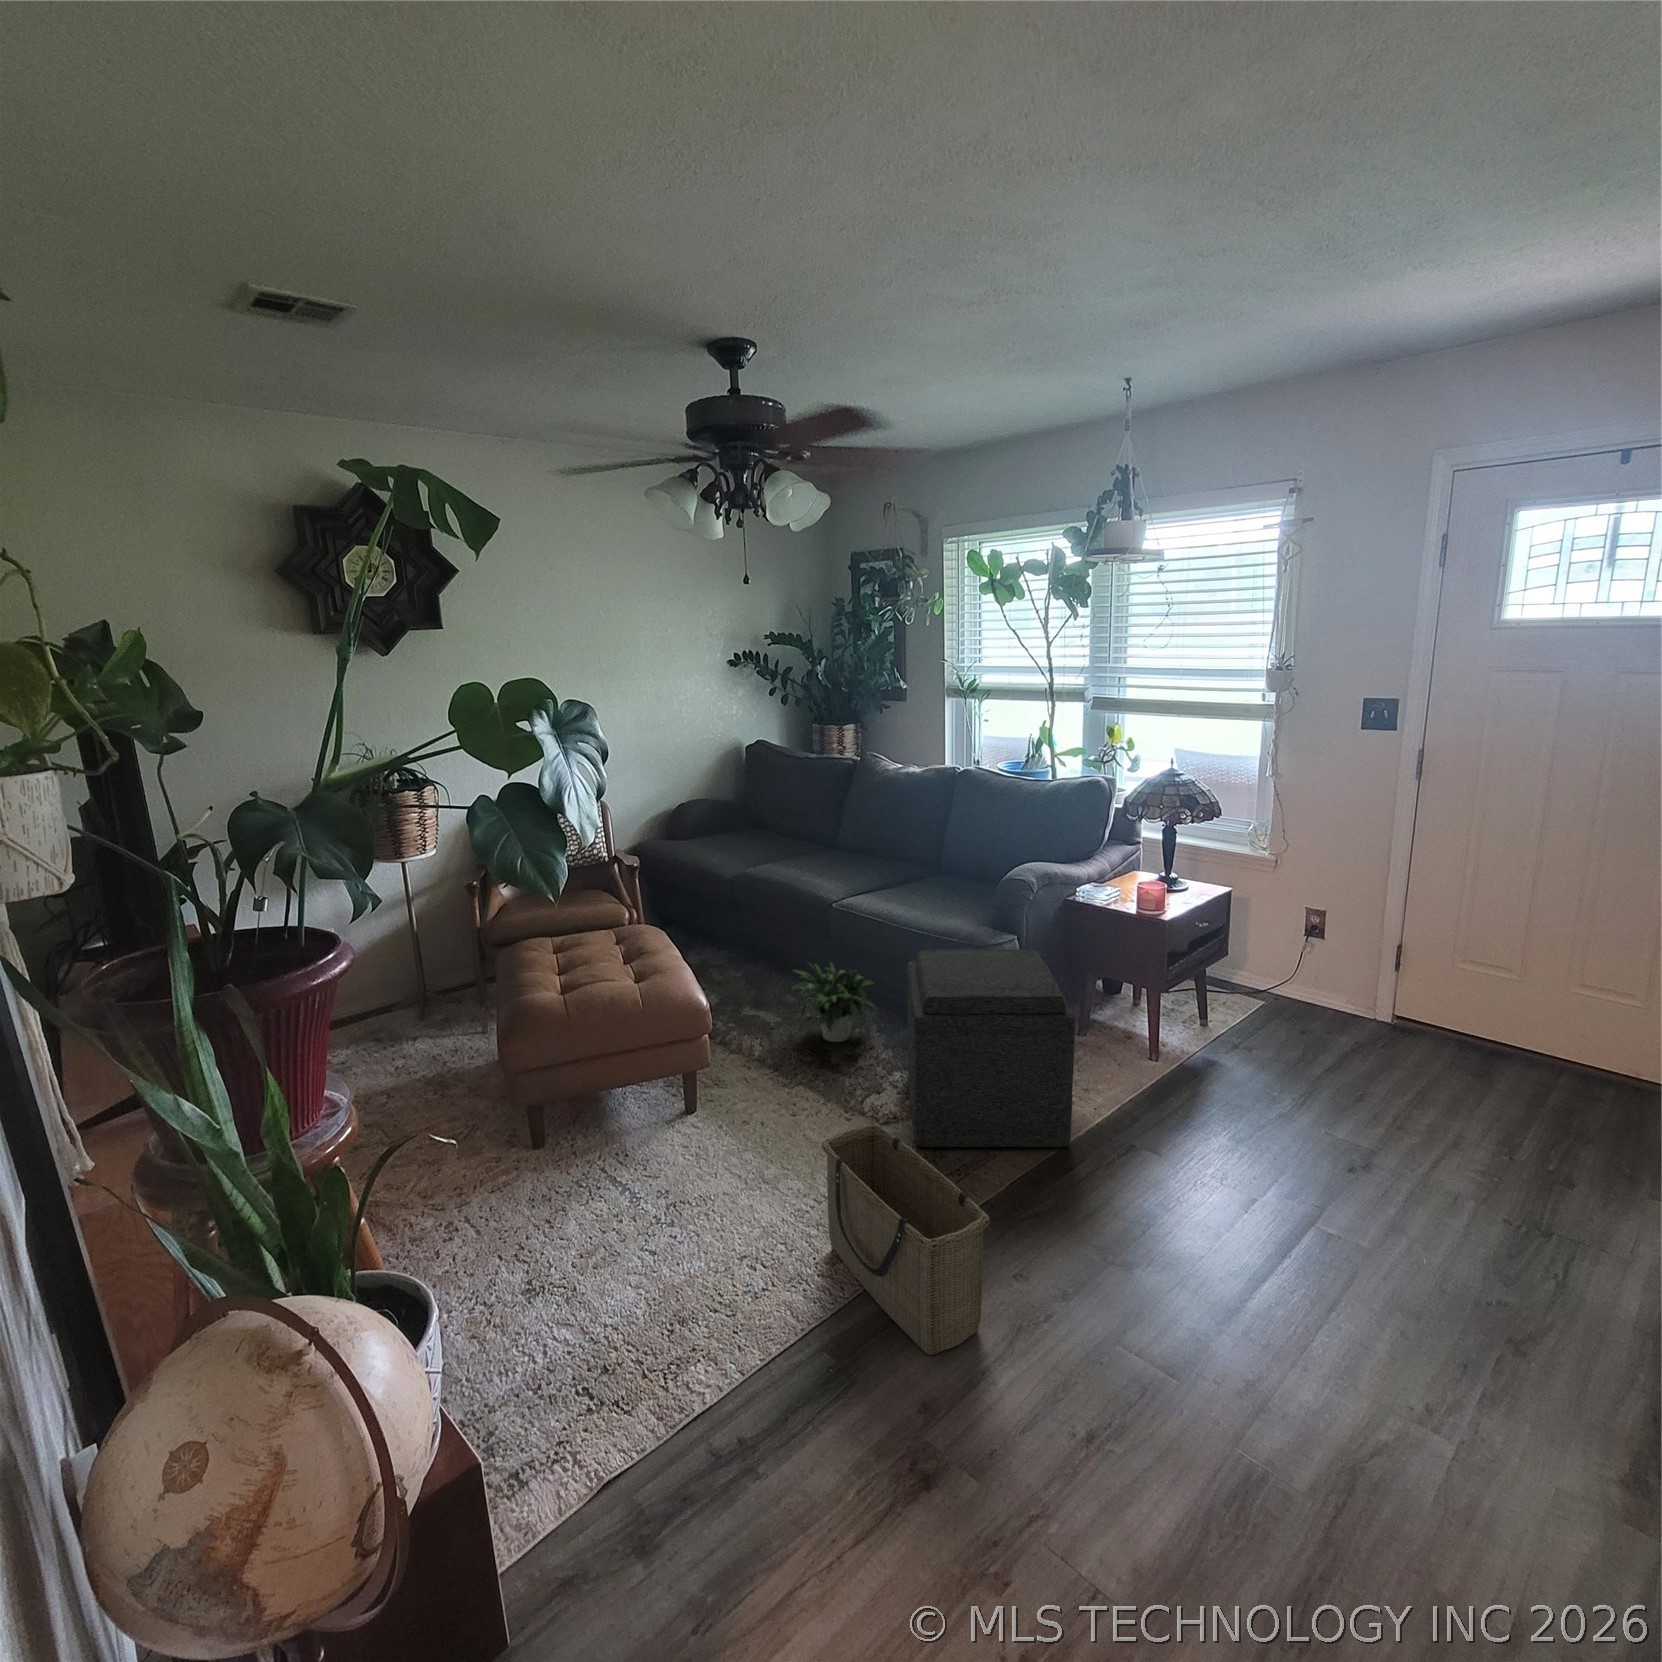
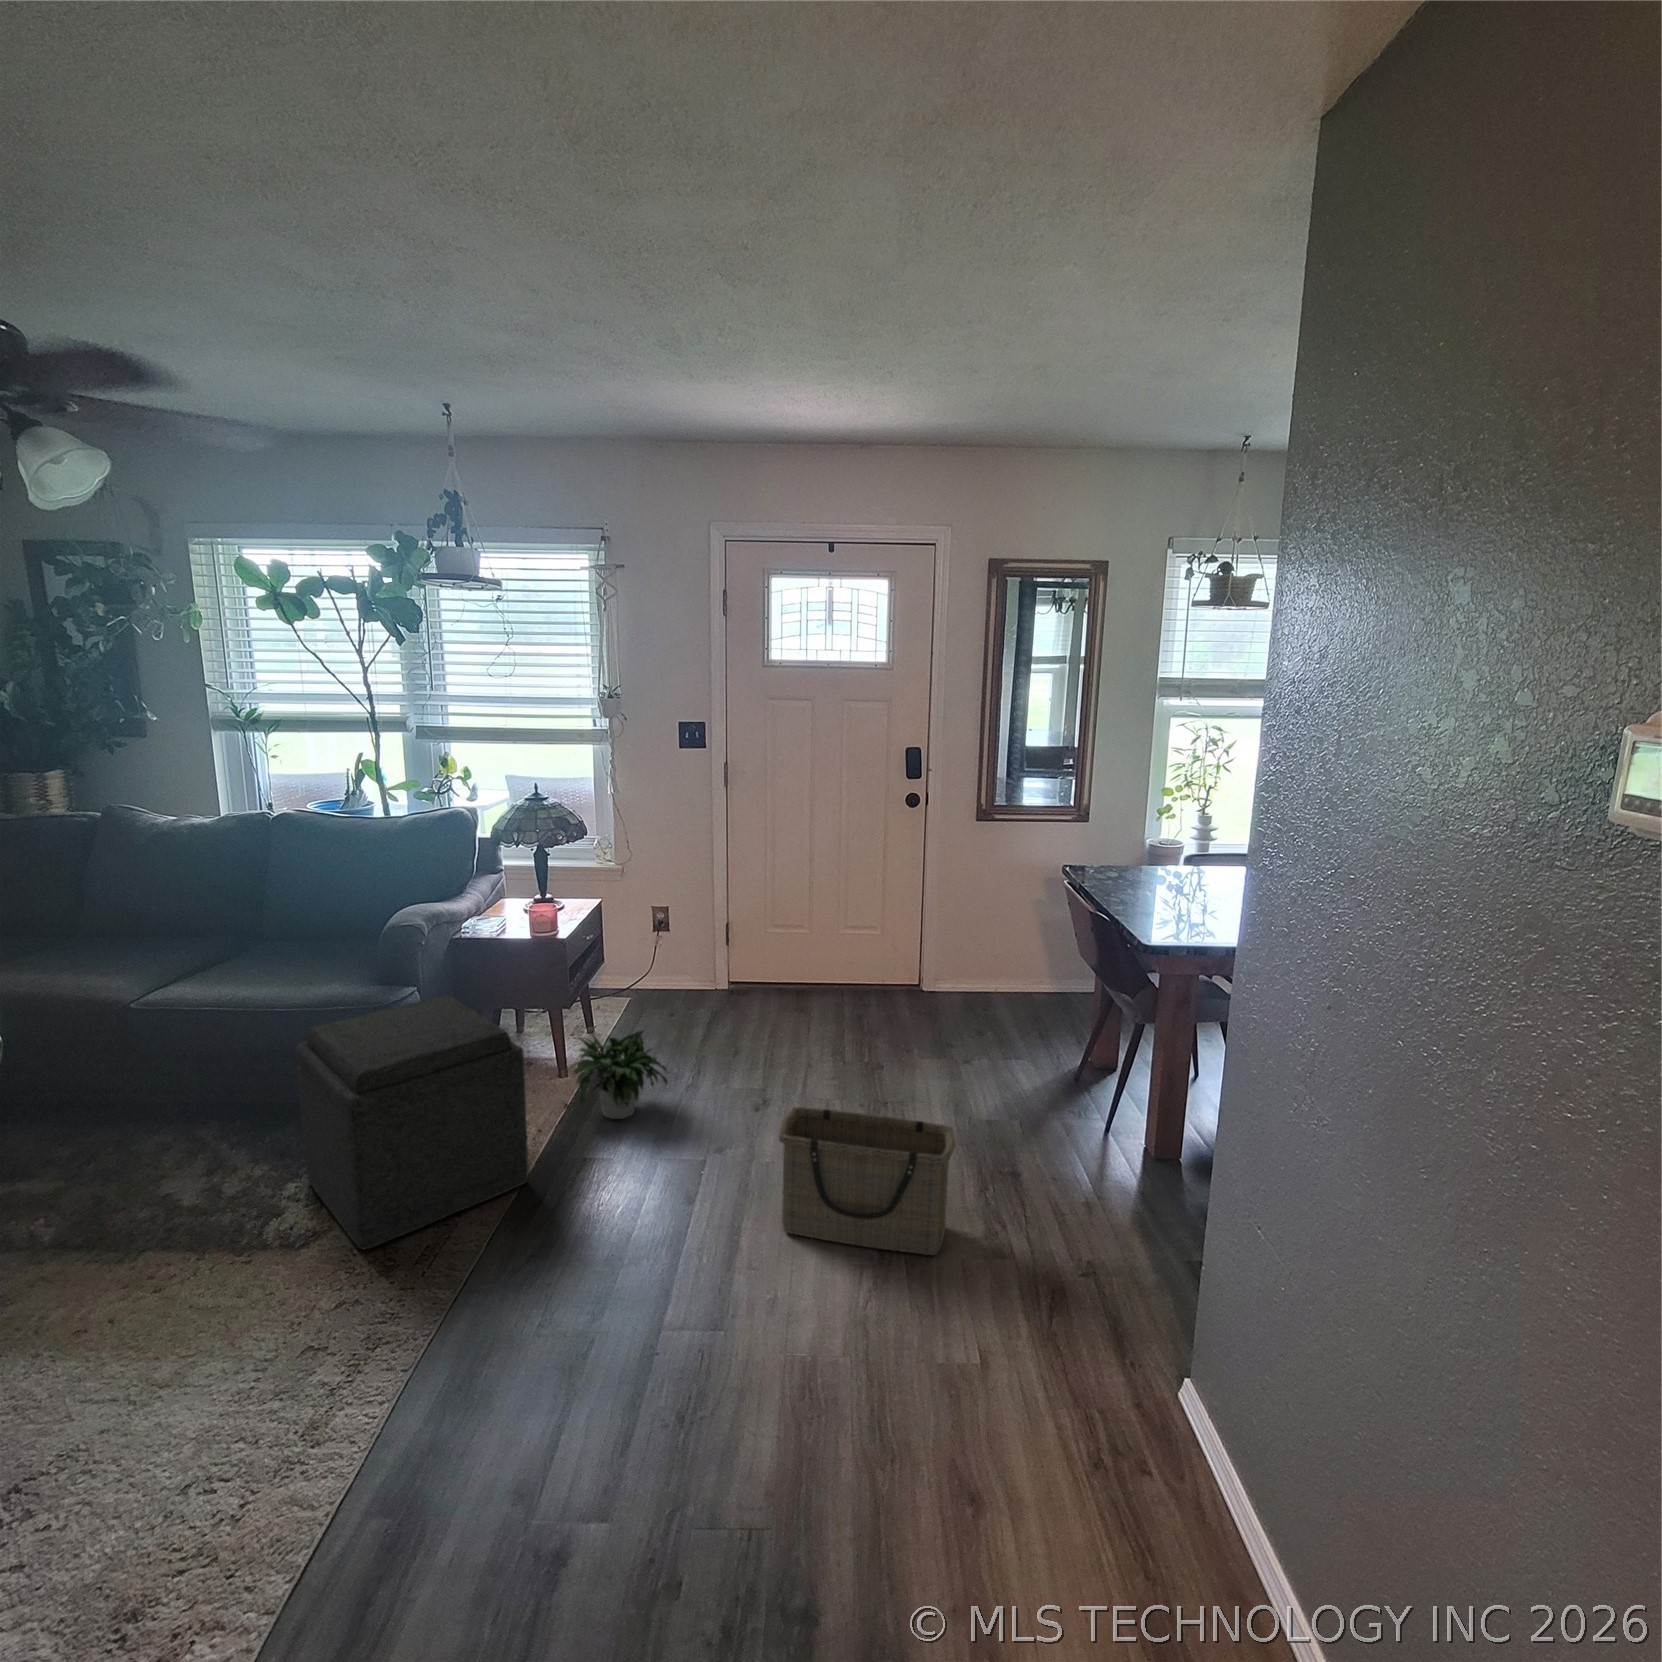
potted plant: present [792,964,878,1042] -> present [537,1030,667,1127]
basket: present [822,1123,990,1355] -> present [779,1107,955,1255]

